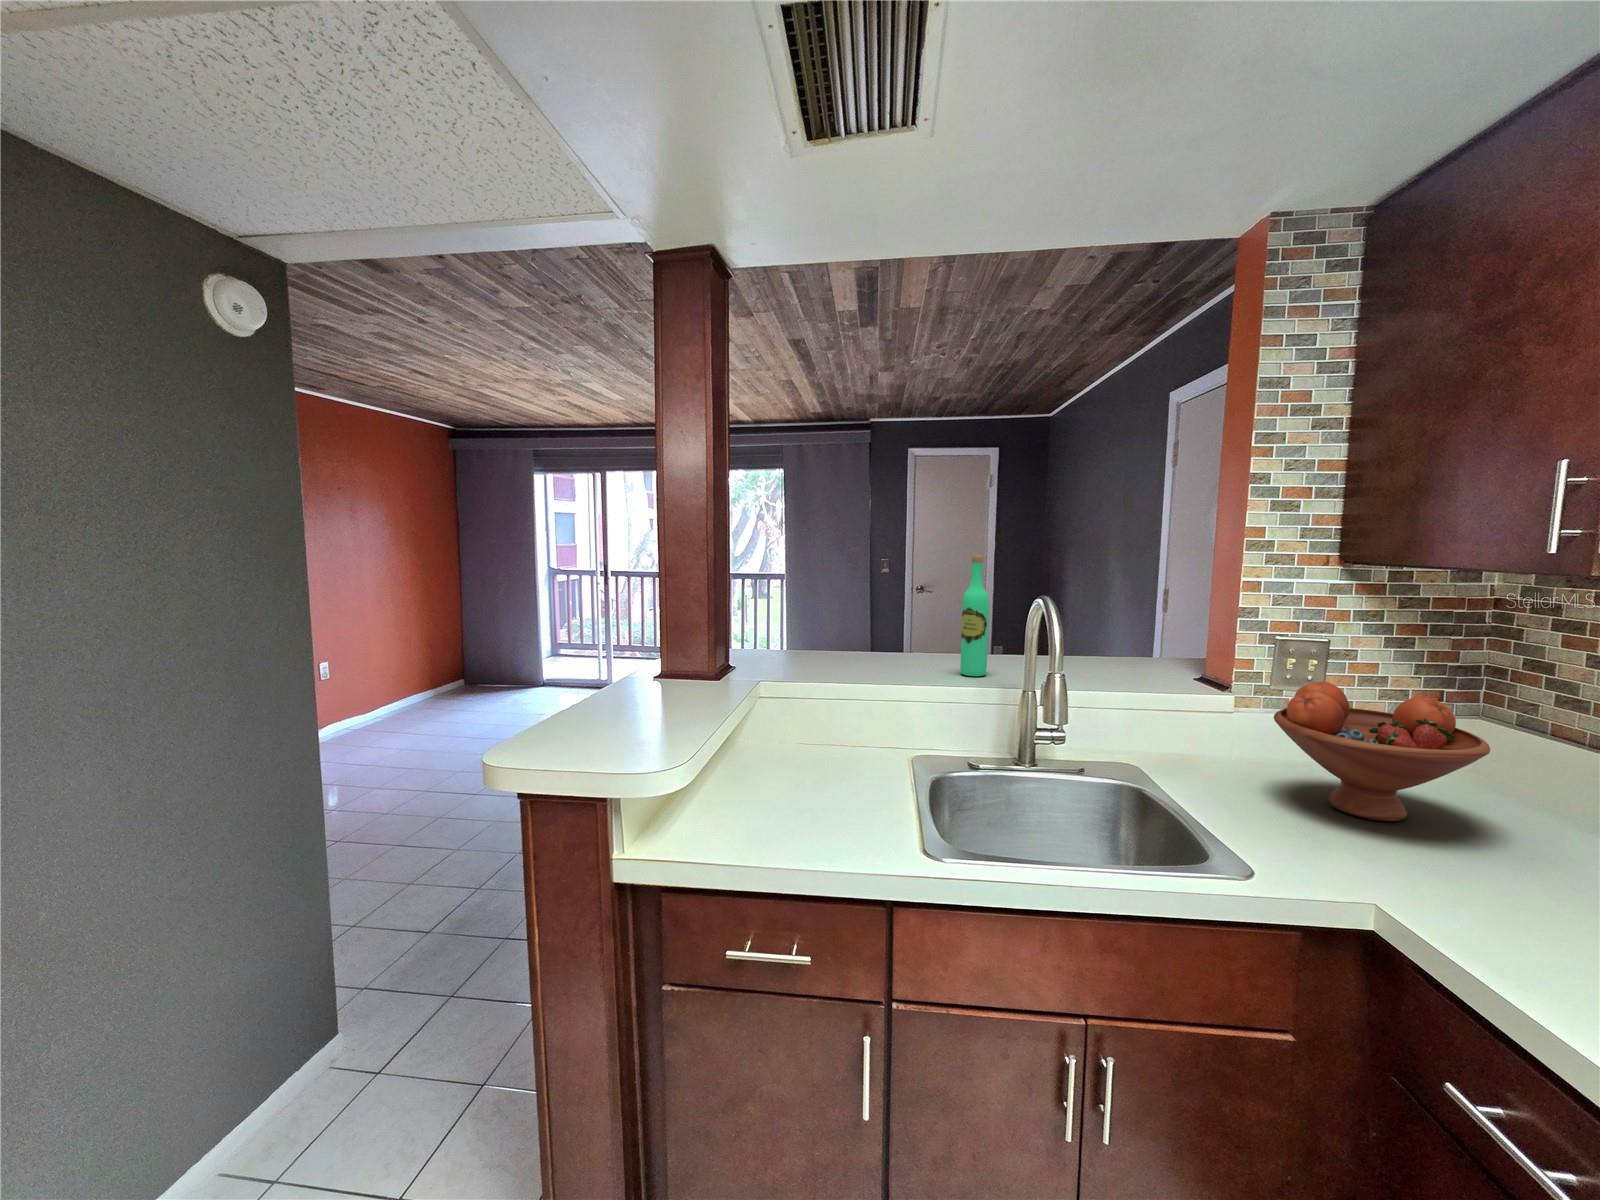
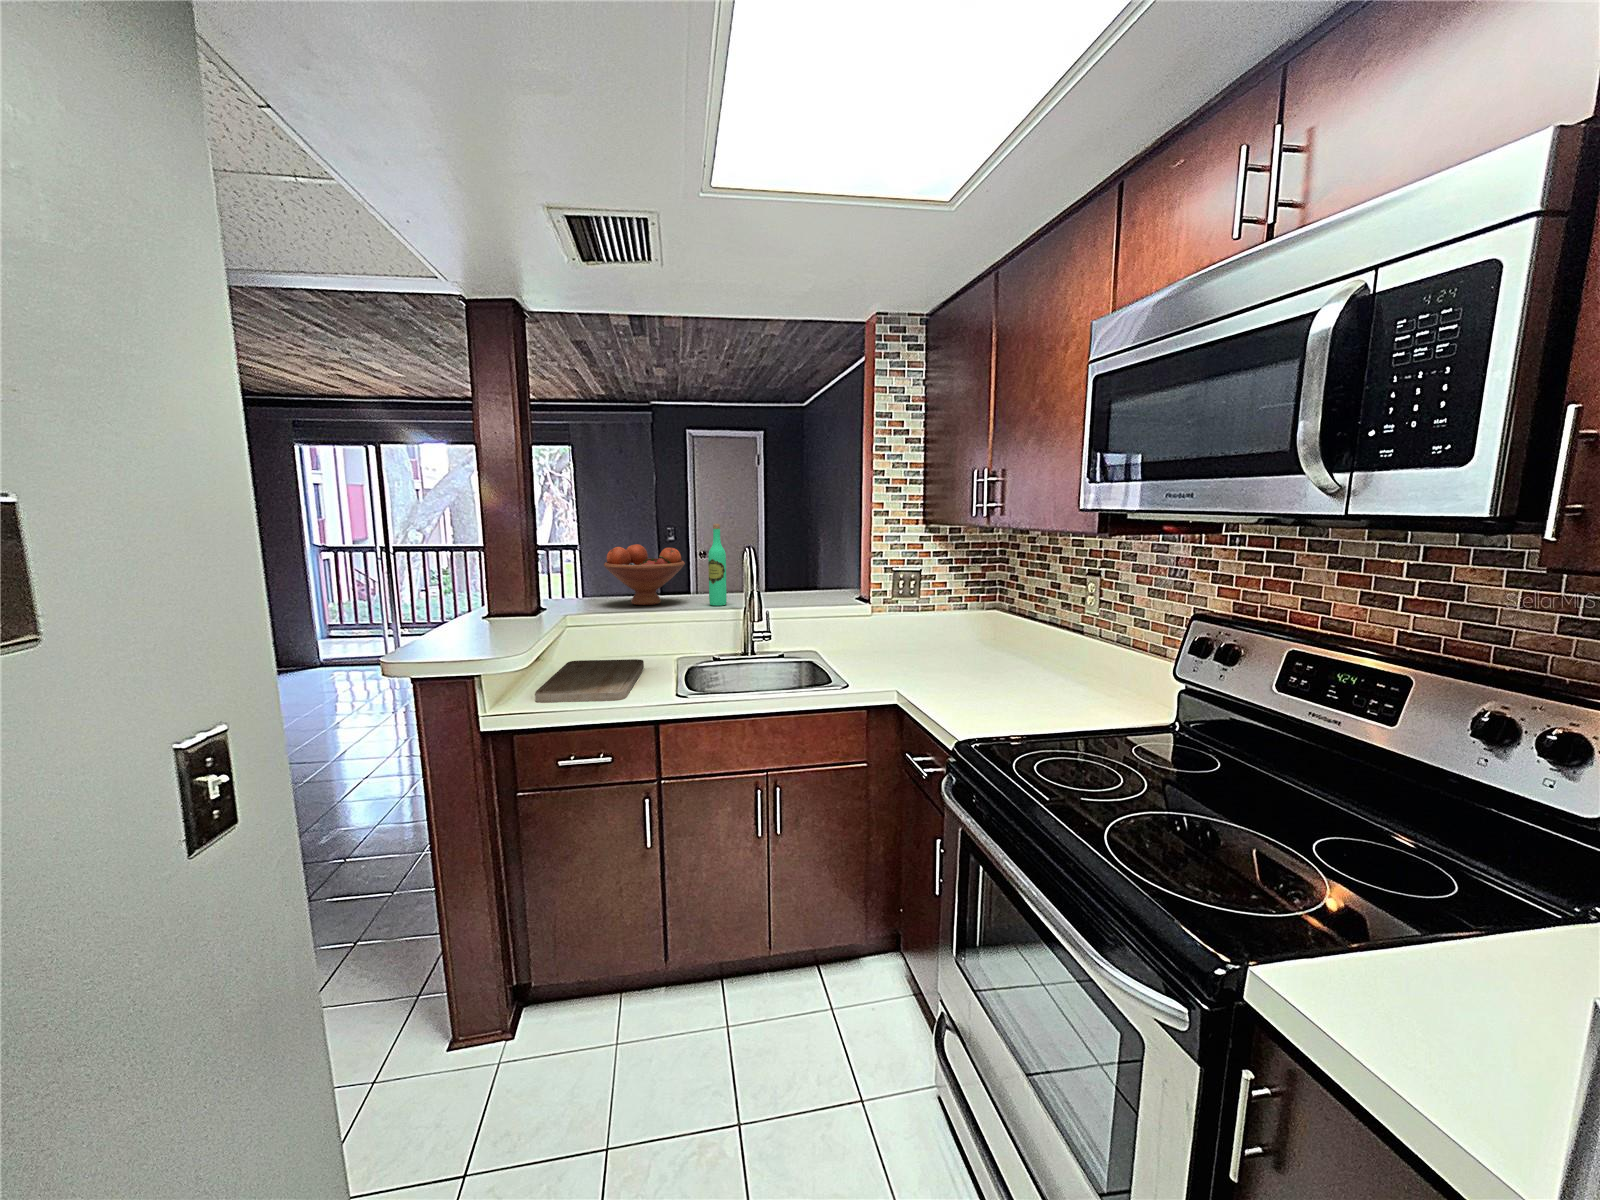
fruit bowl: present [1274,681,1490,822] -> present [604,544,685,605]
cutting board: none [698,750,866,851] -> present [535,659,644,703]

